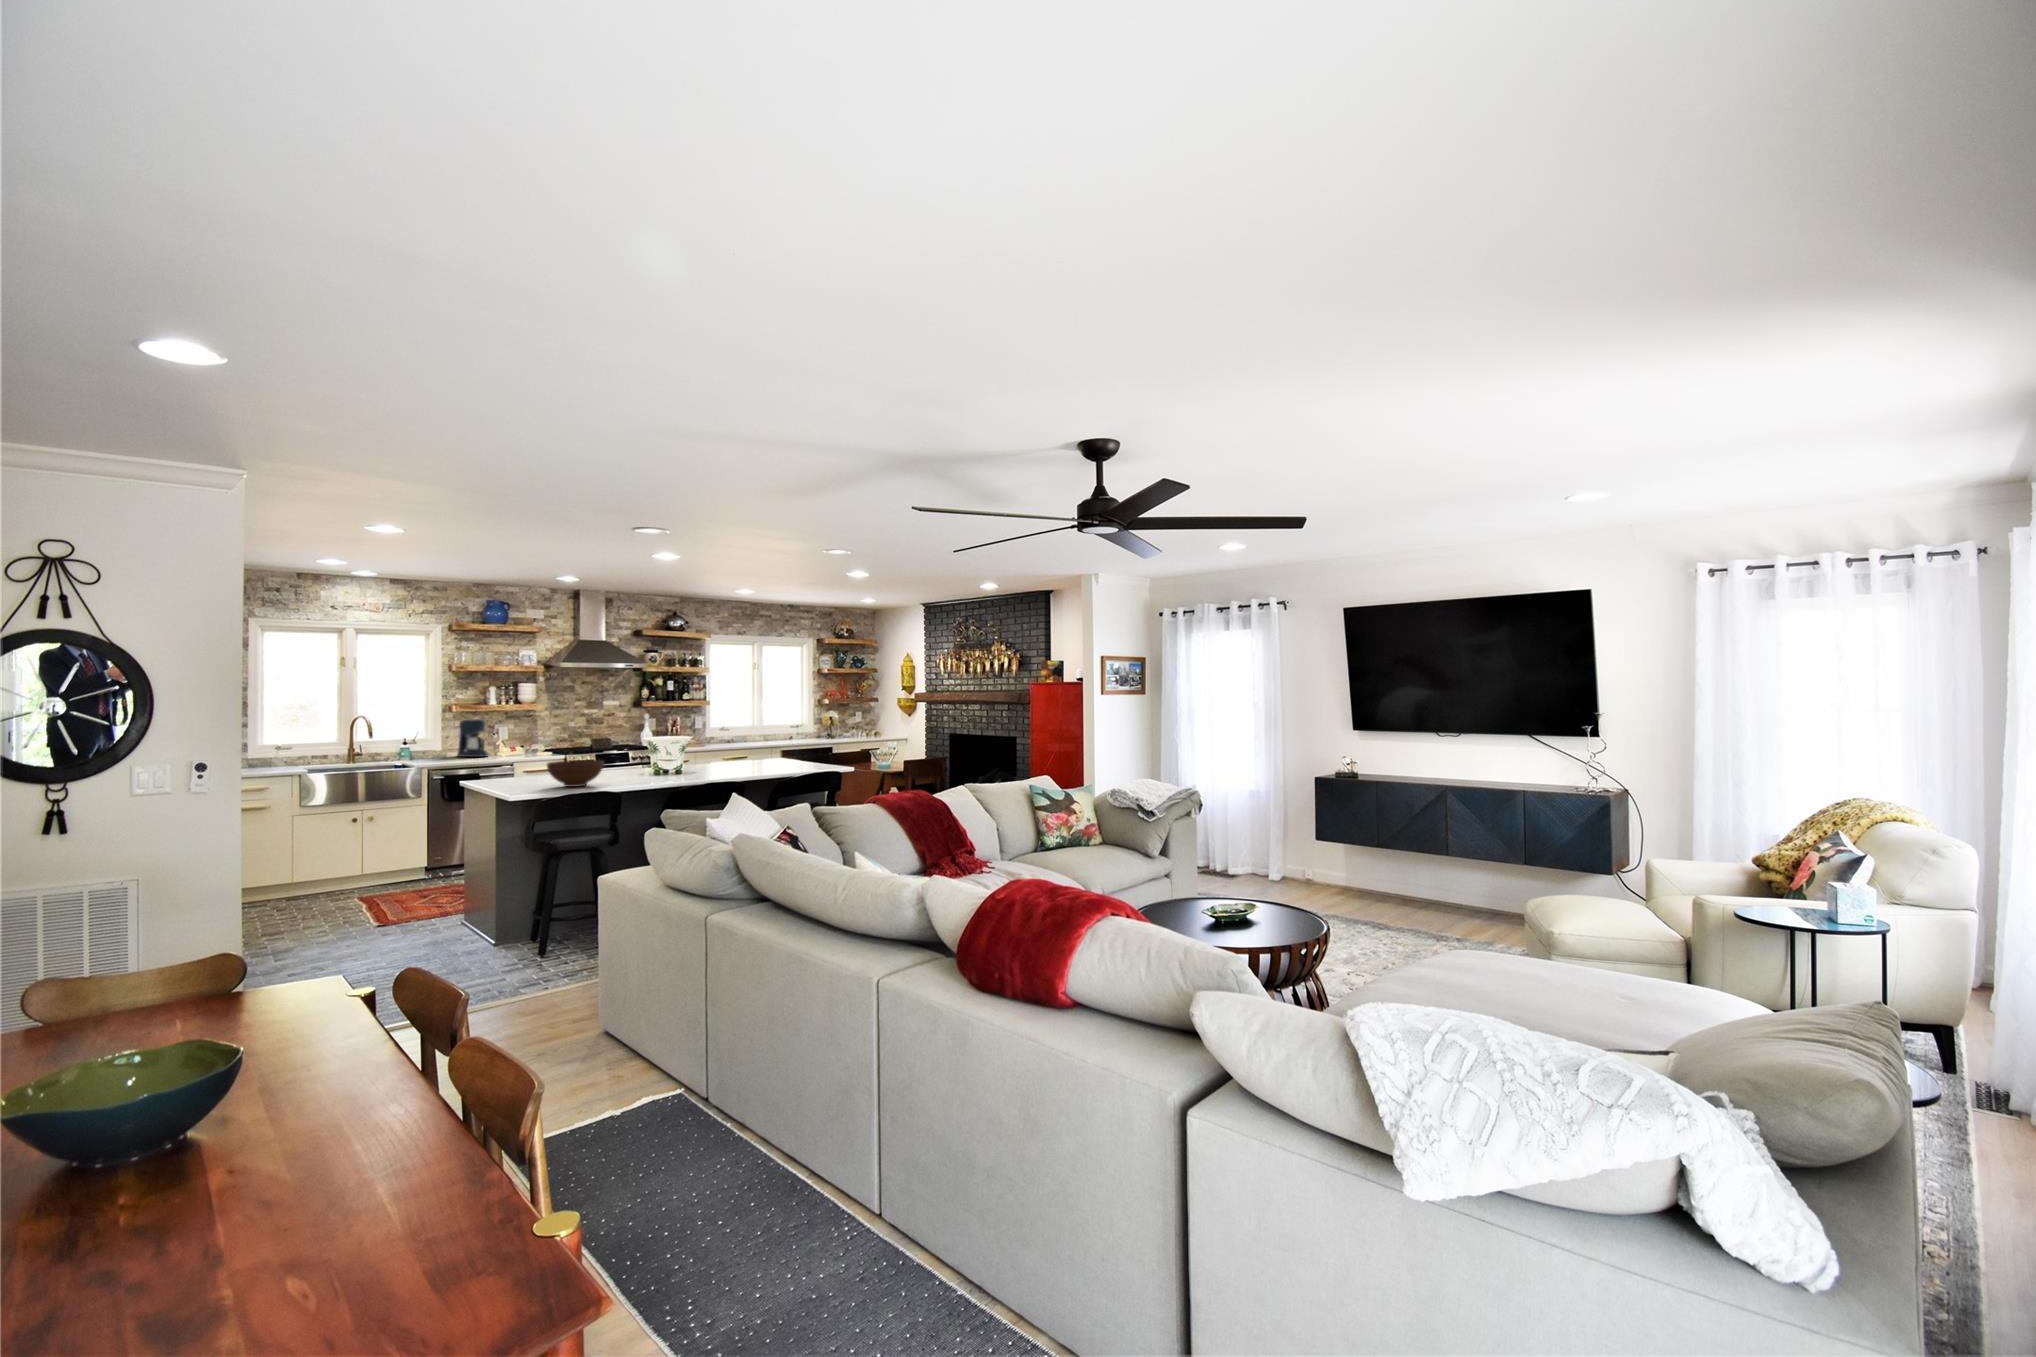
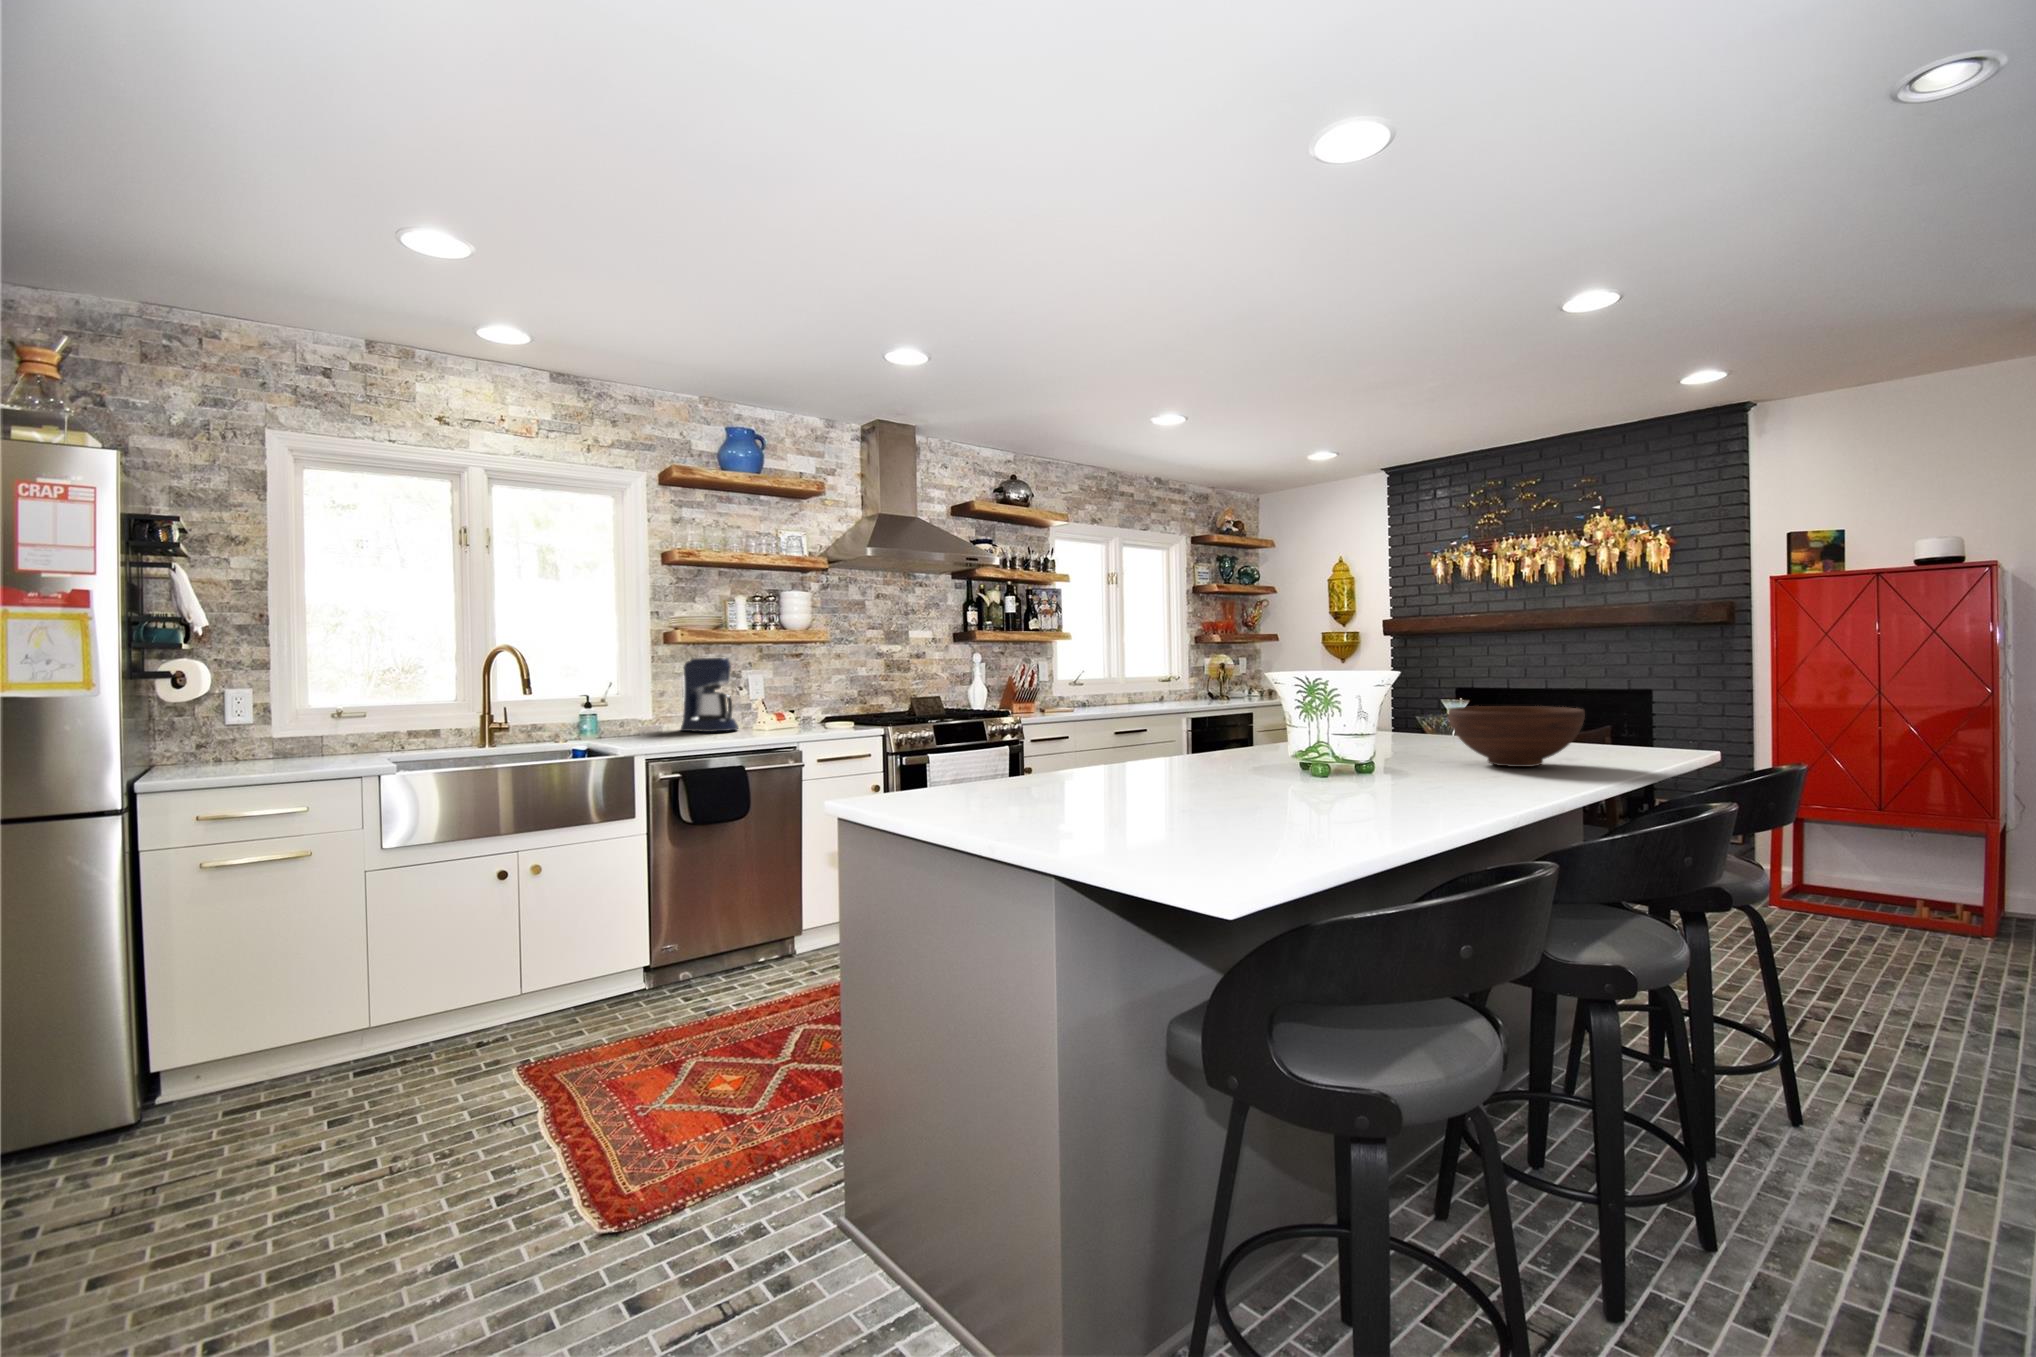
fruit bowl: present [547,760,604,787] -> present [1448,706,1585,767]

